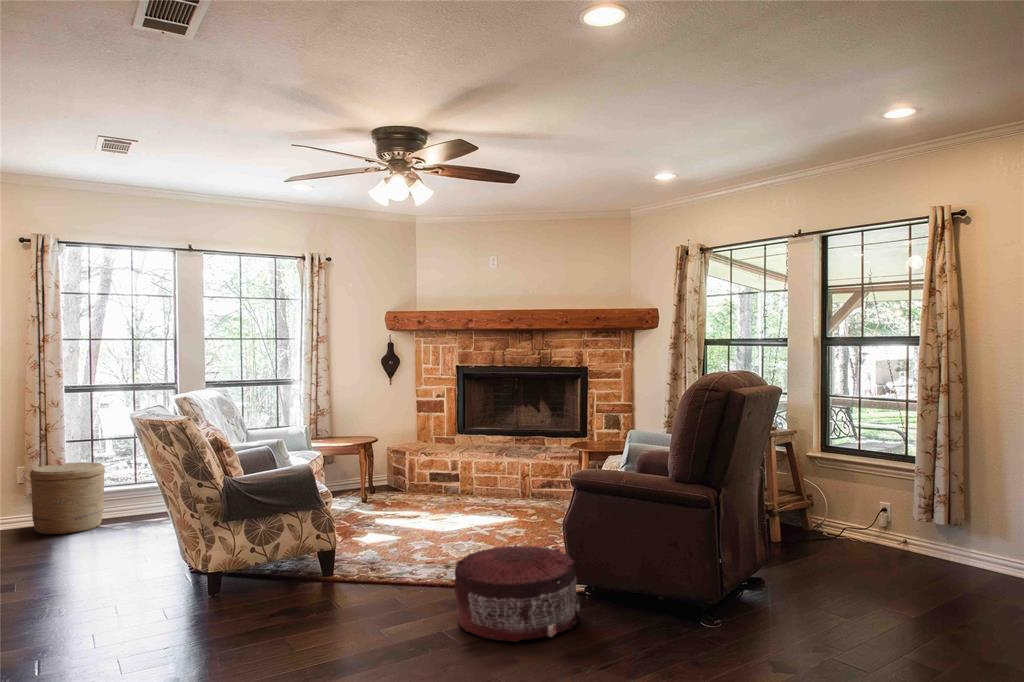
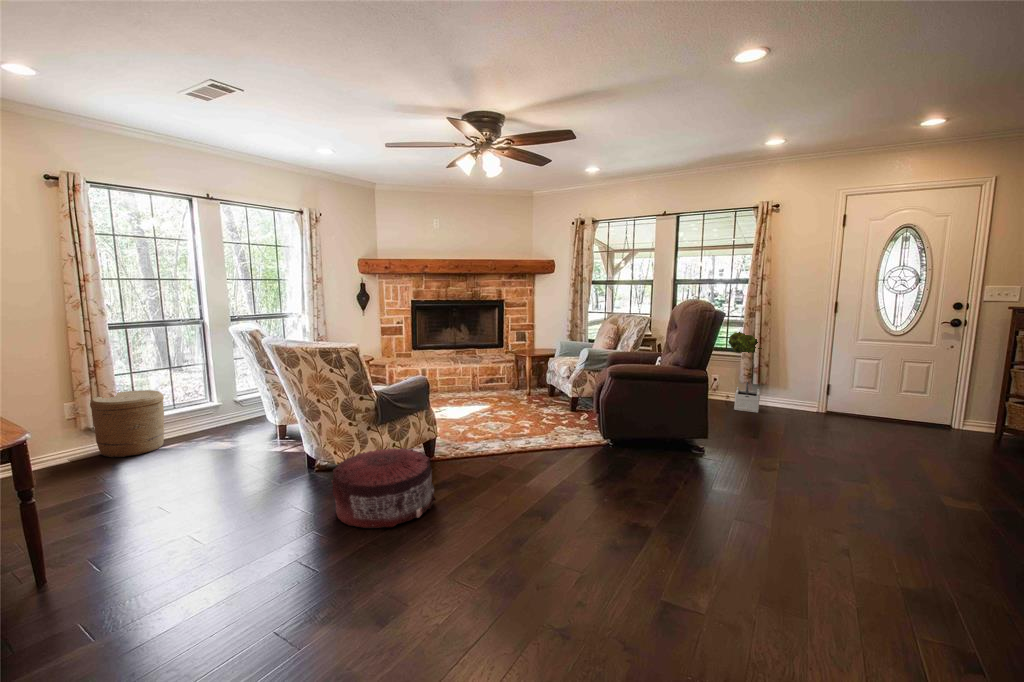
potted tree: none [908,420,985,579] -> present [728,332,762,413]
pouf: present [455,544,580,642] -> present [331,448,436,528]

